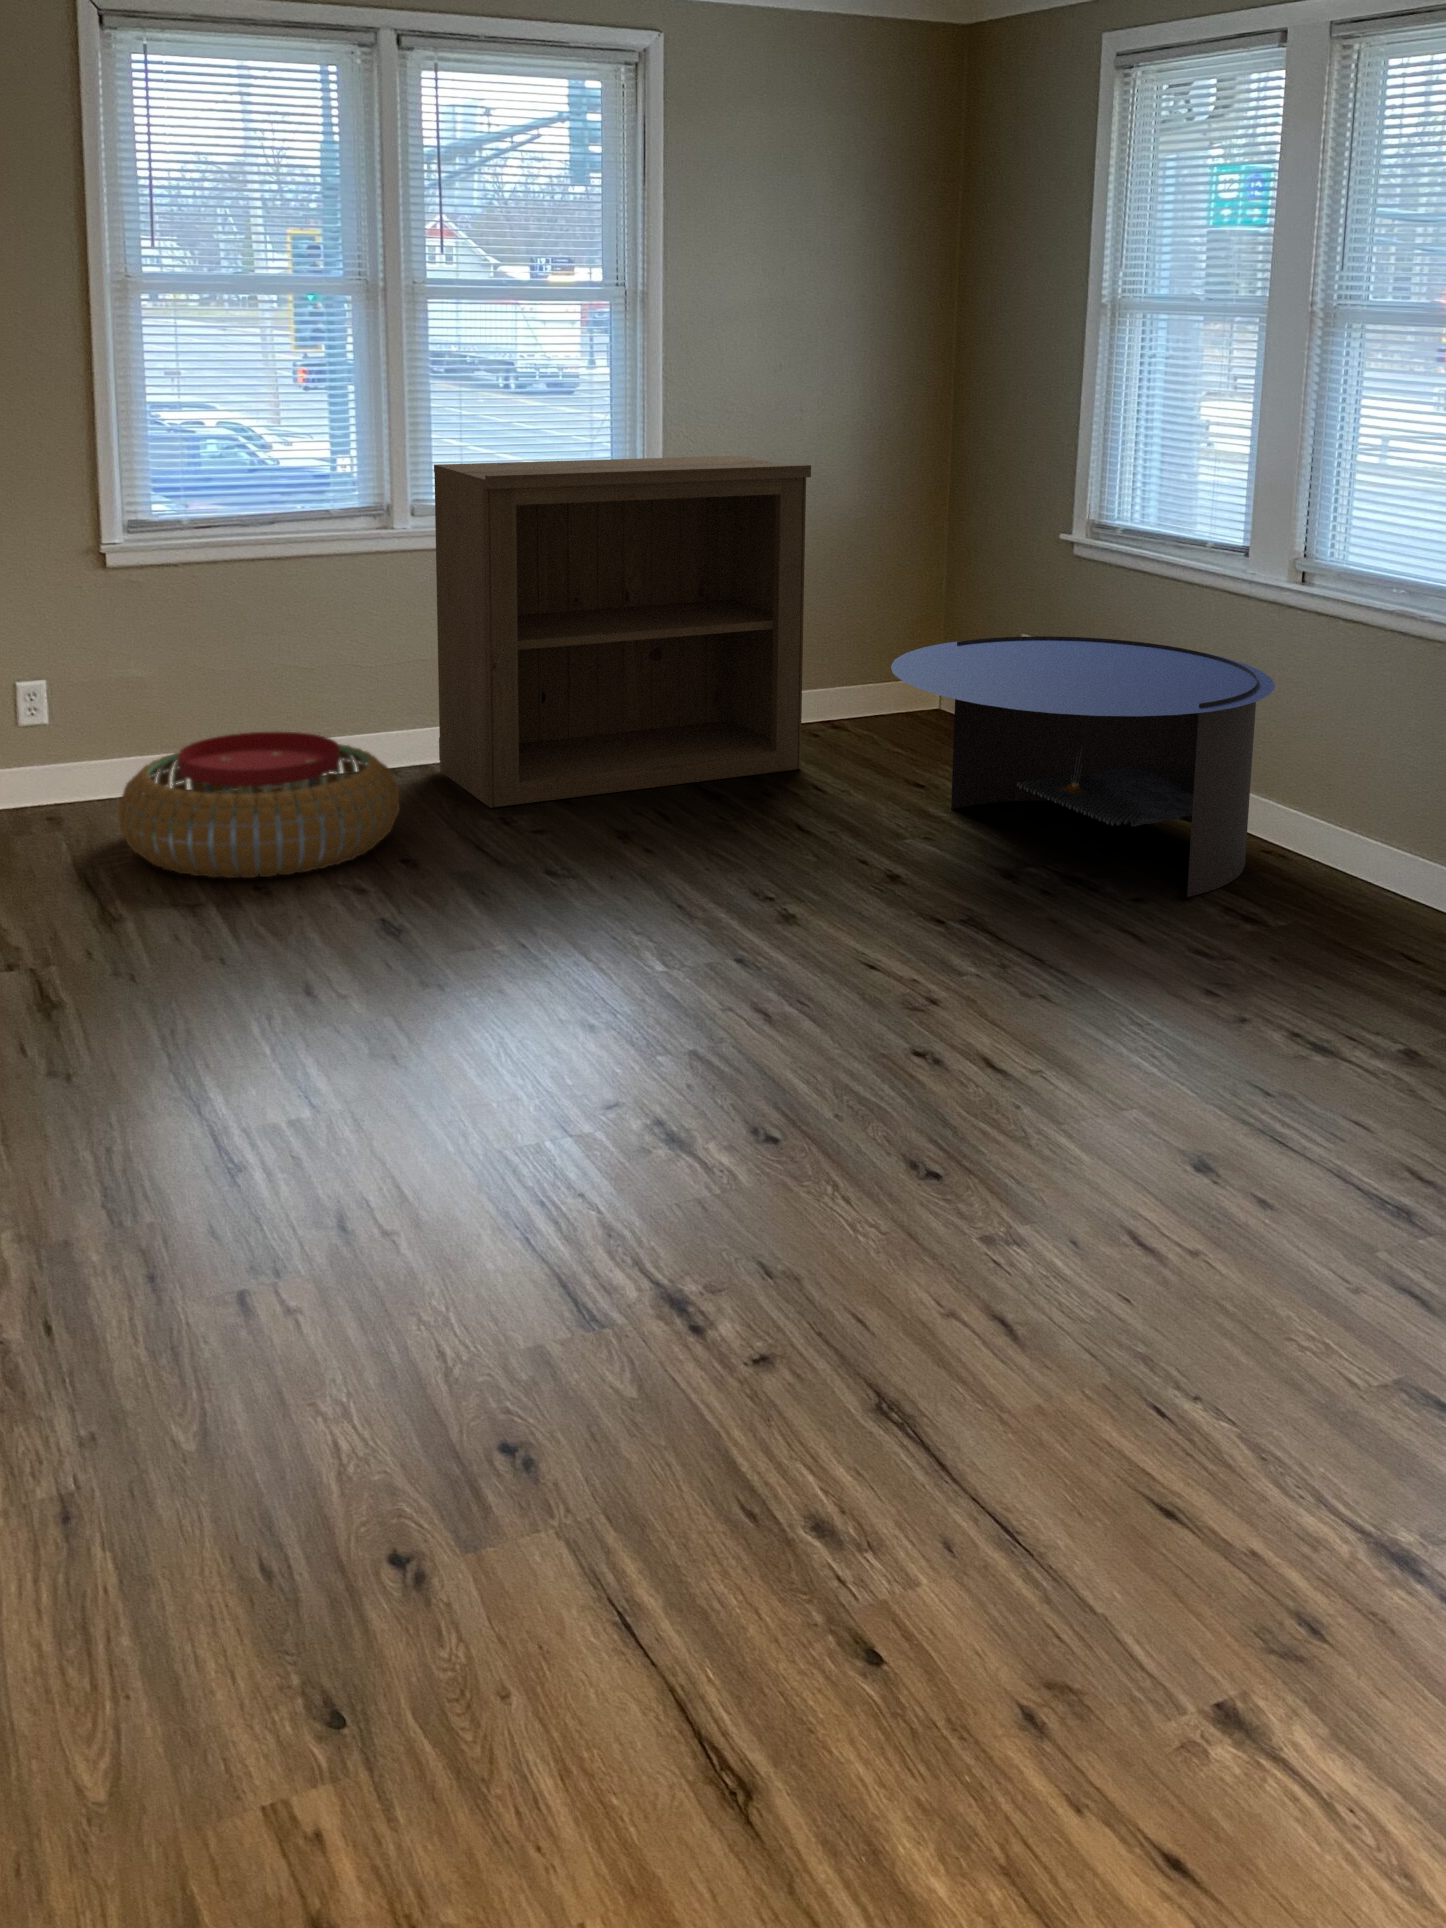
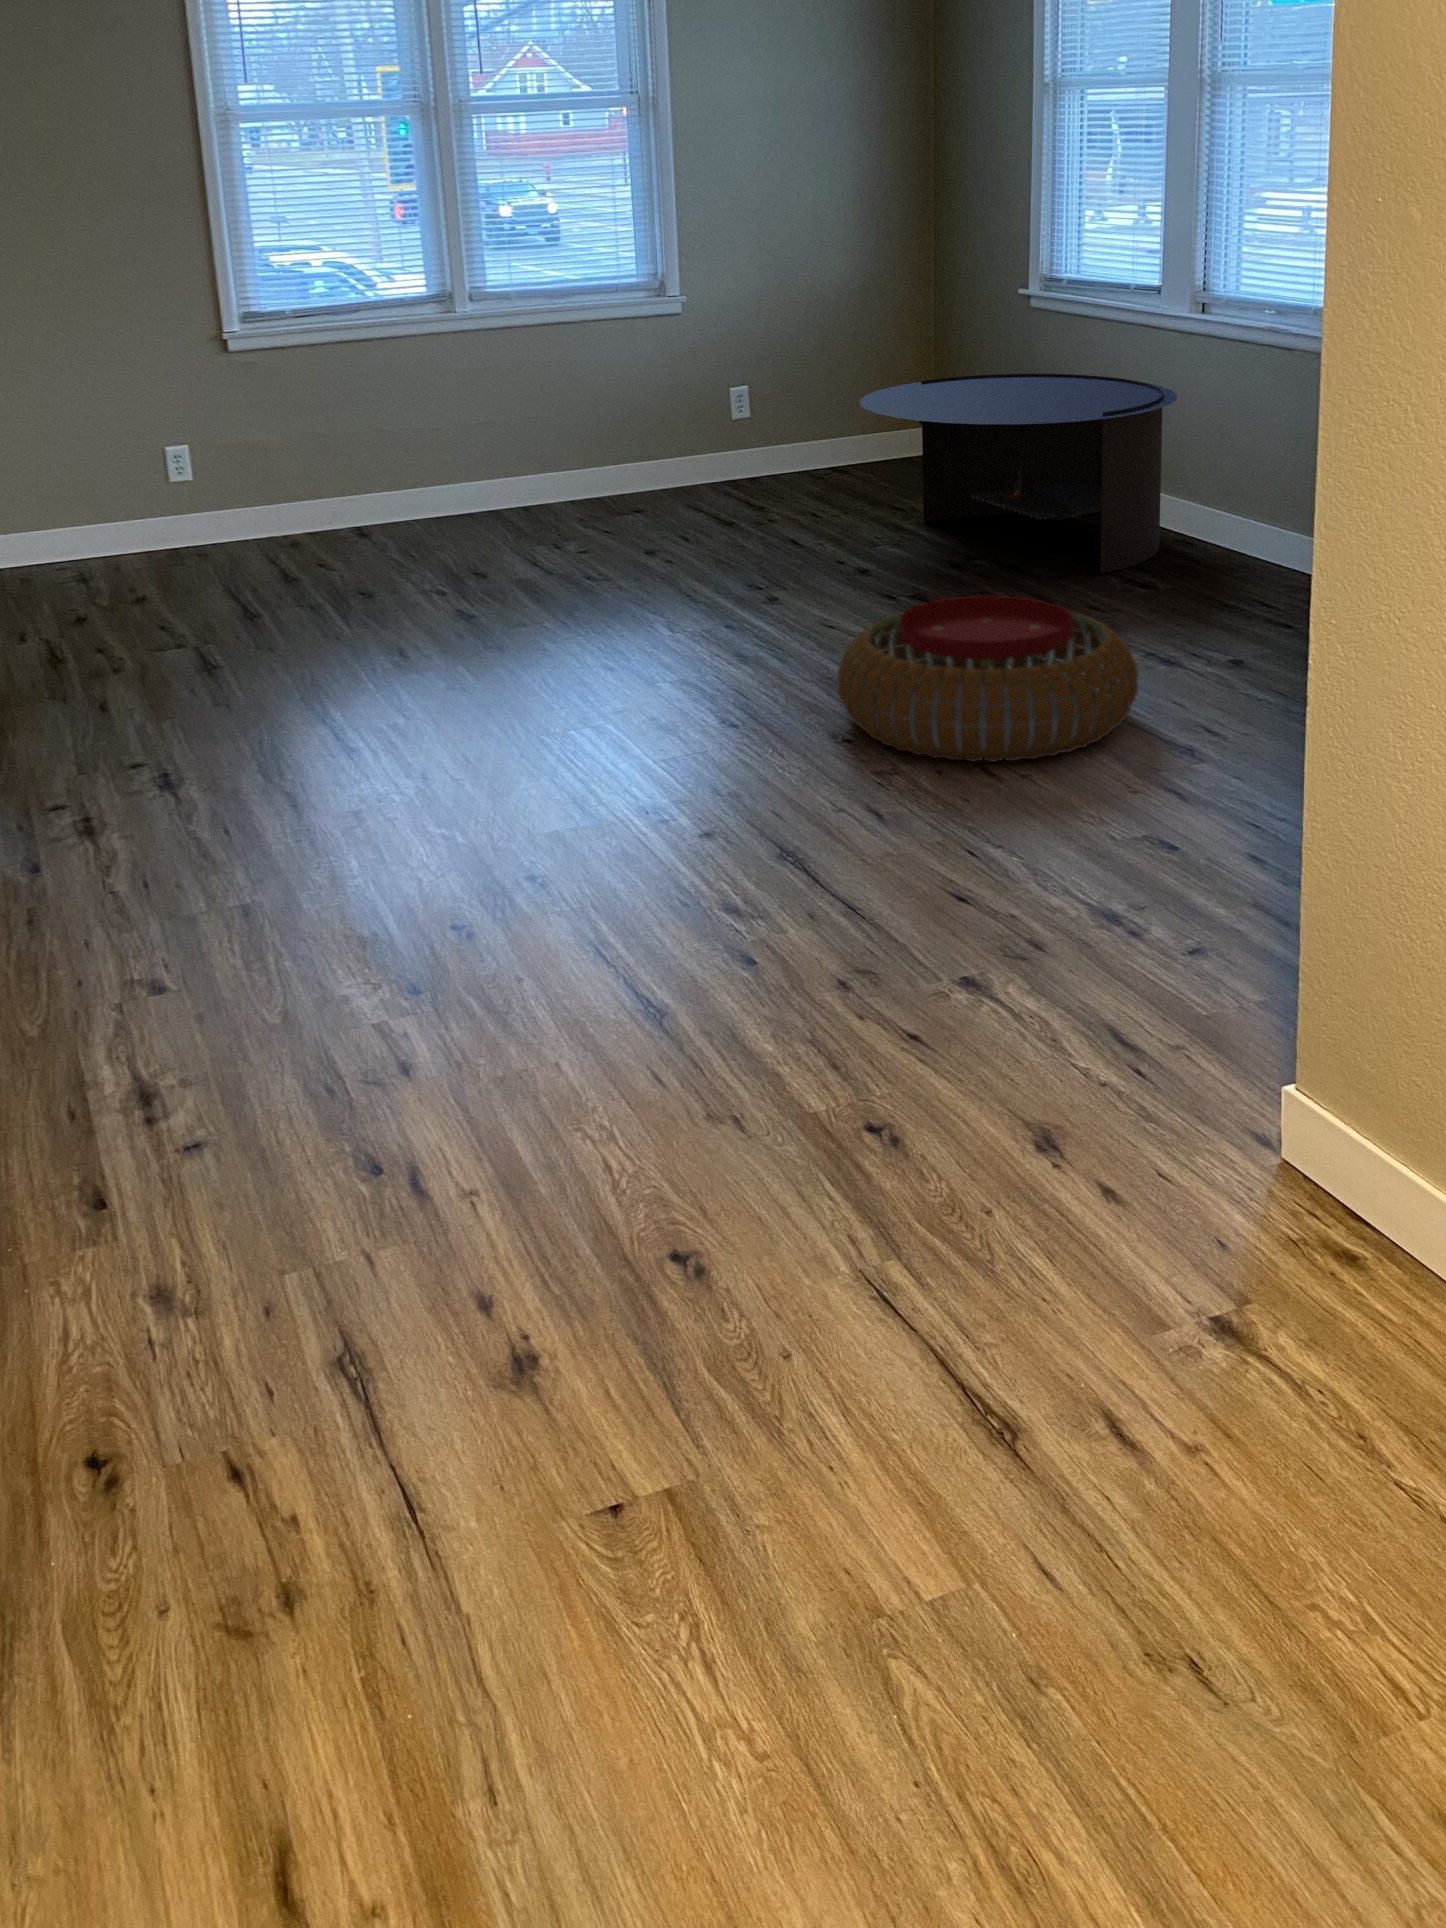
bookshelf: present [434,456,811,808] -> none [485,238,804,535]
pouf: present [118,732,400,878] -> present [838,595,1138,762]

